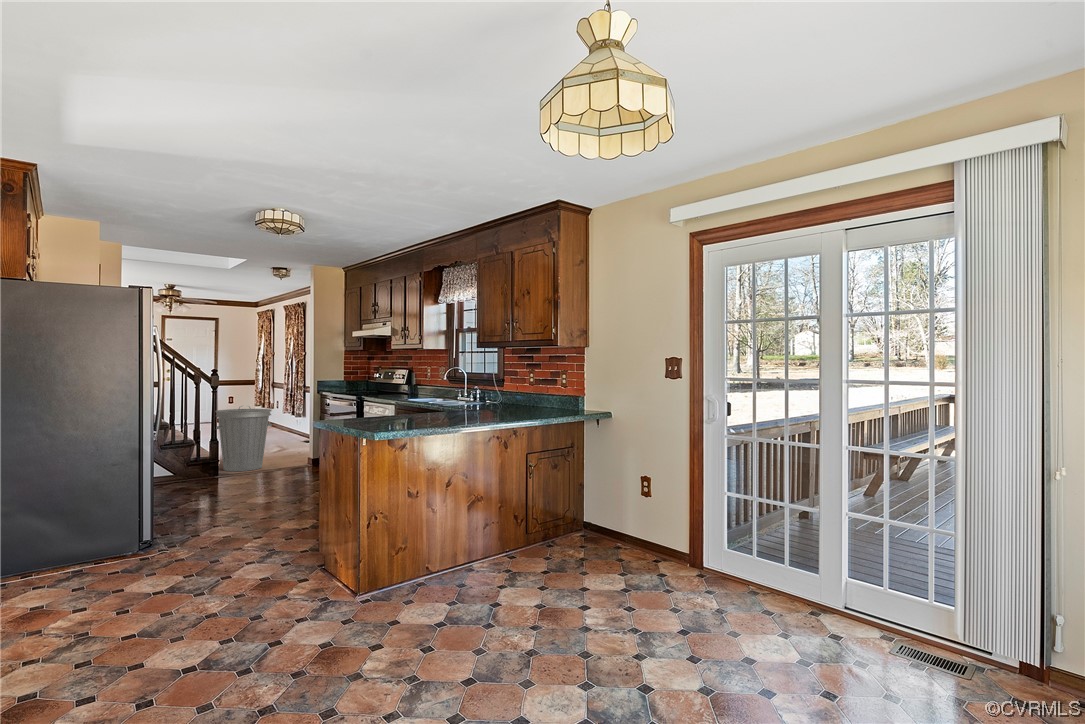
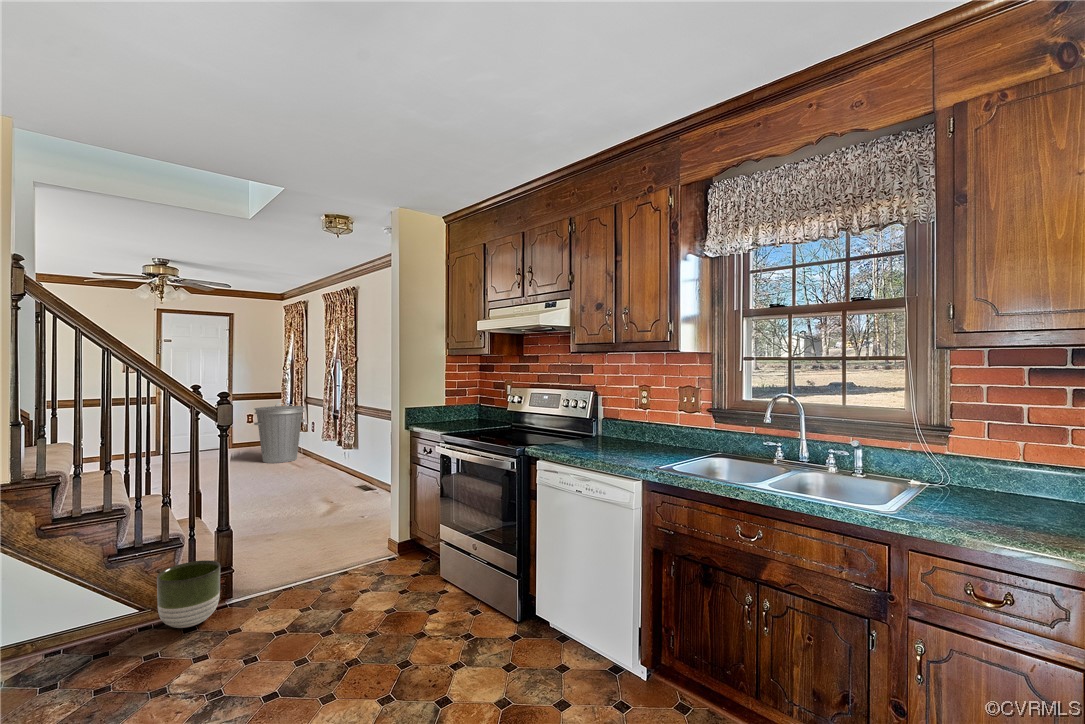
planter: none [46,581,126,661] -> present [157,560,220,628]

